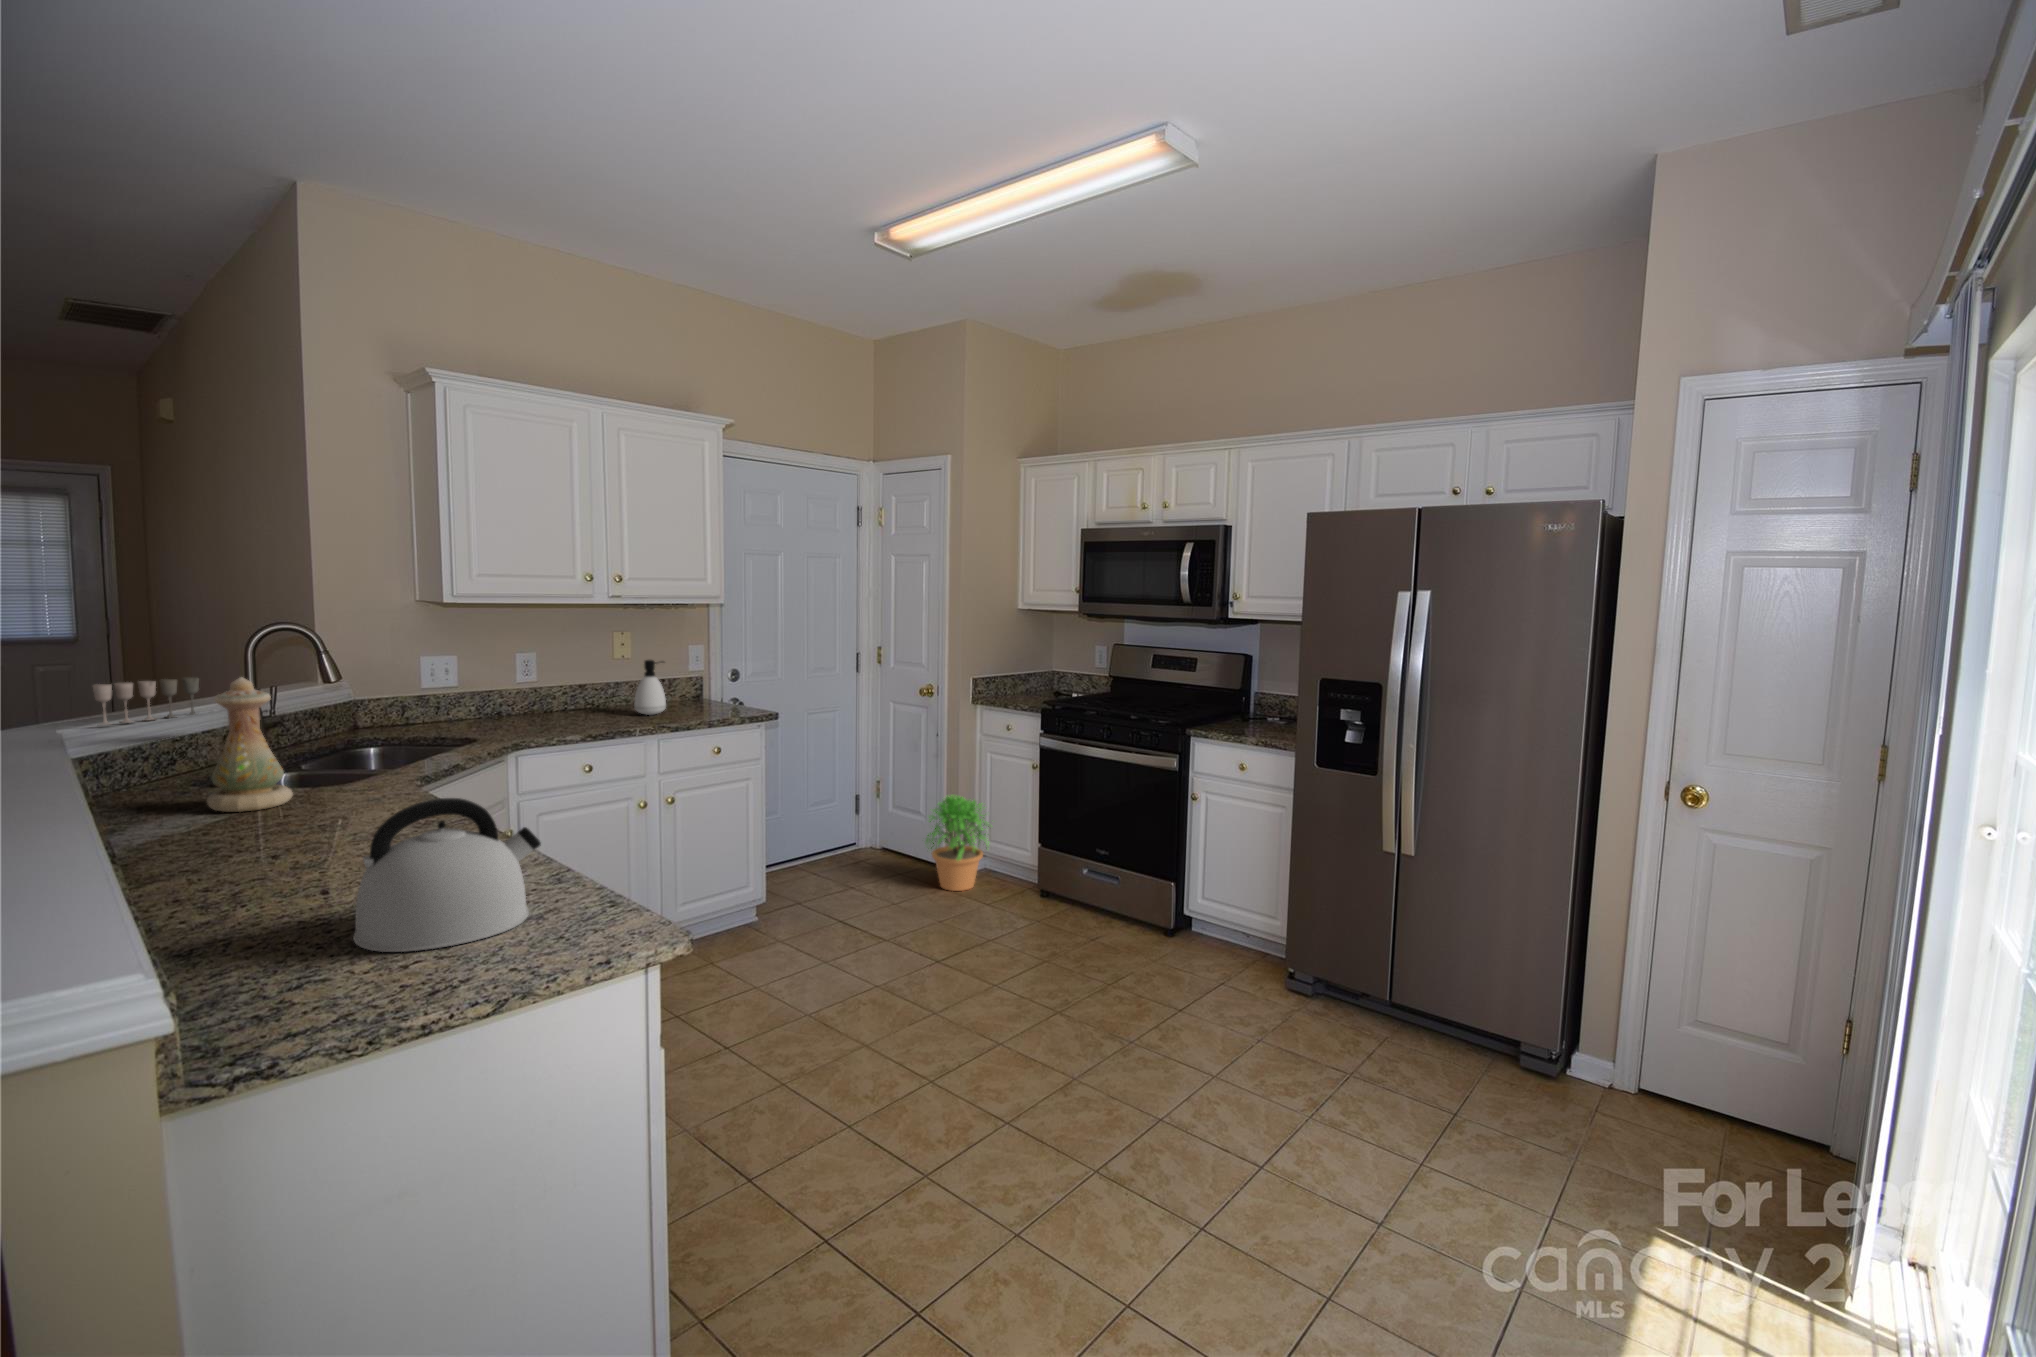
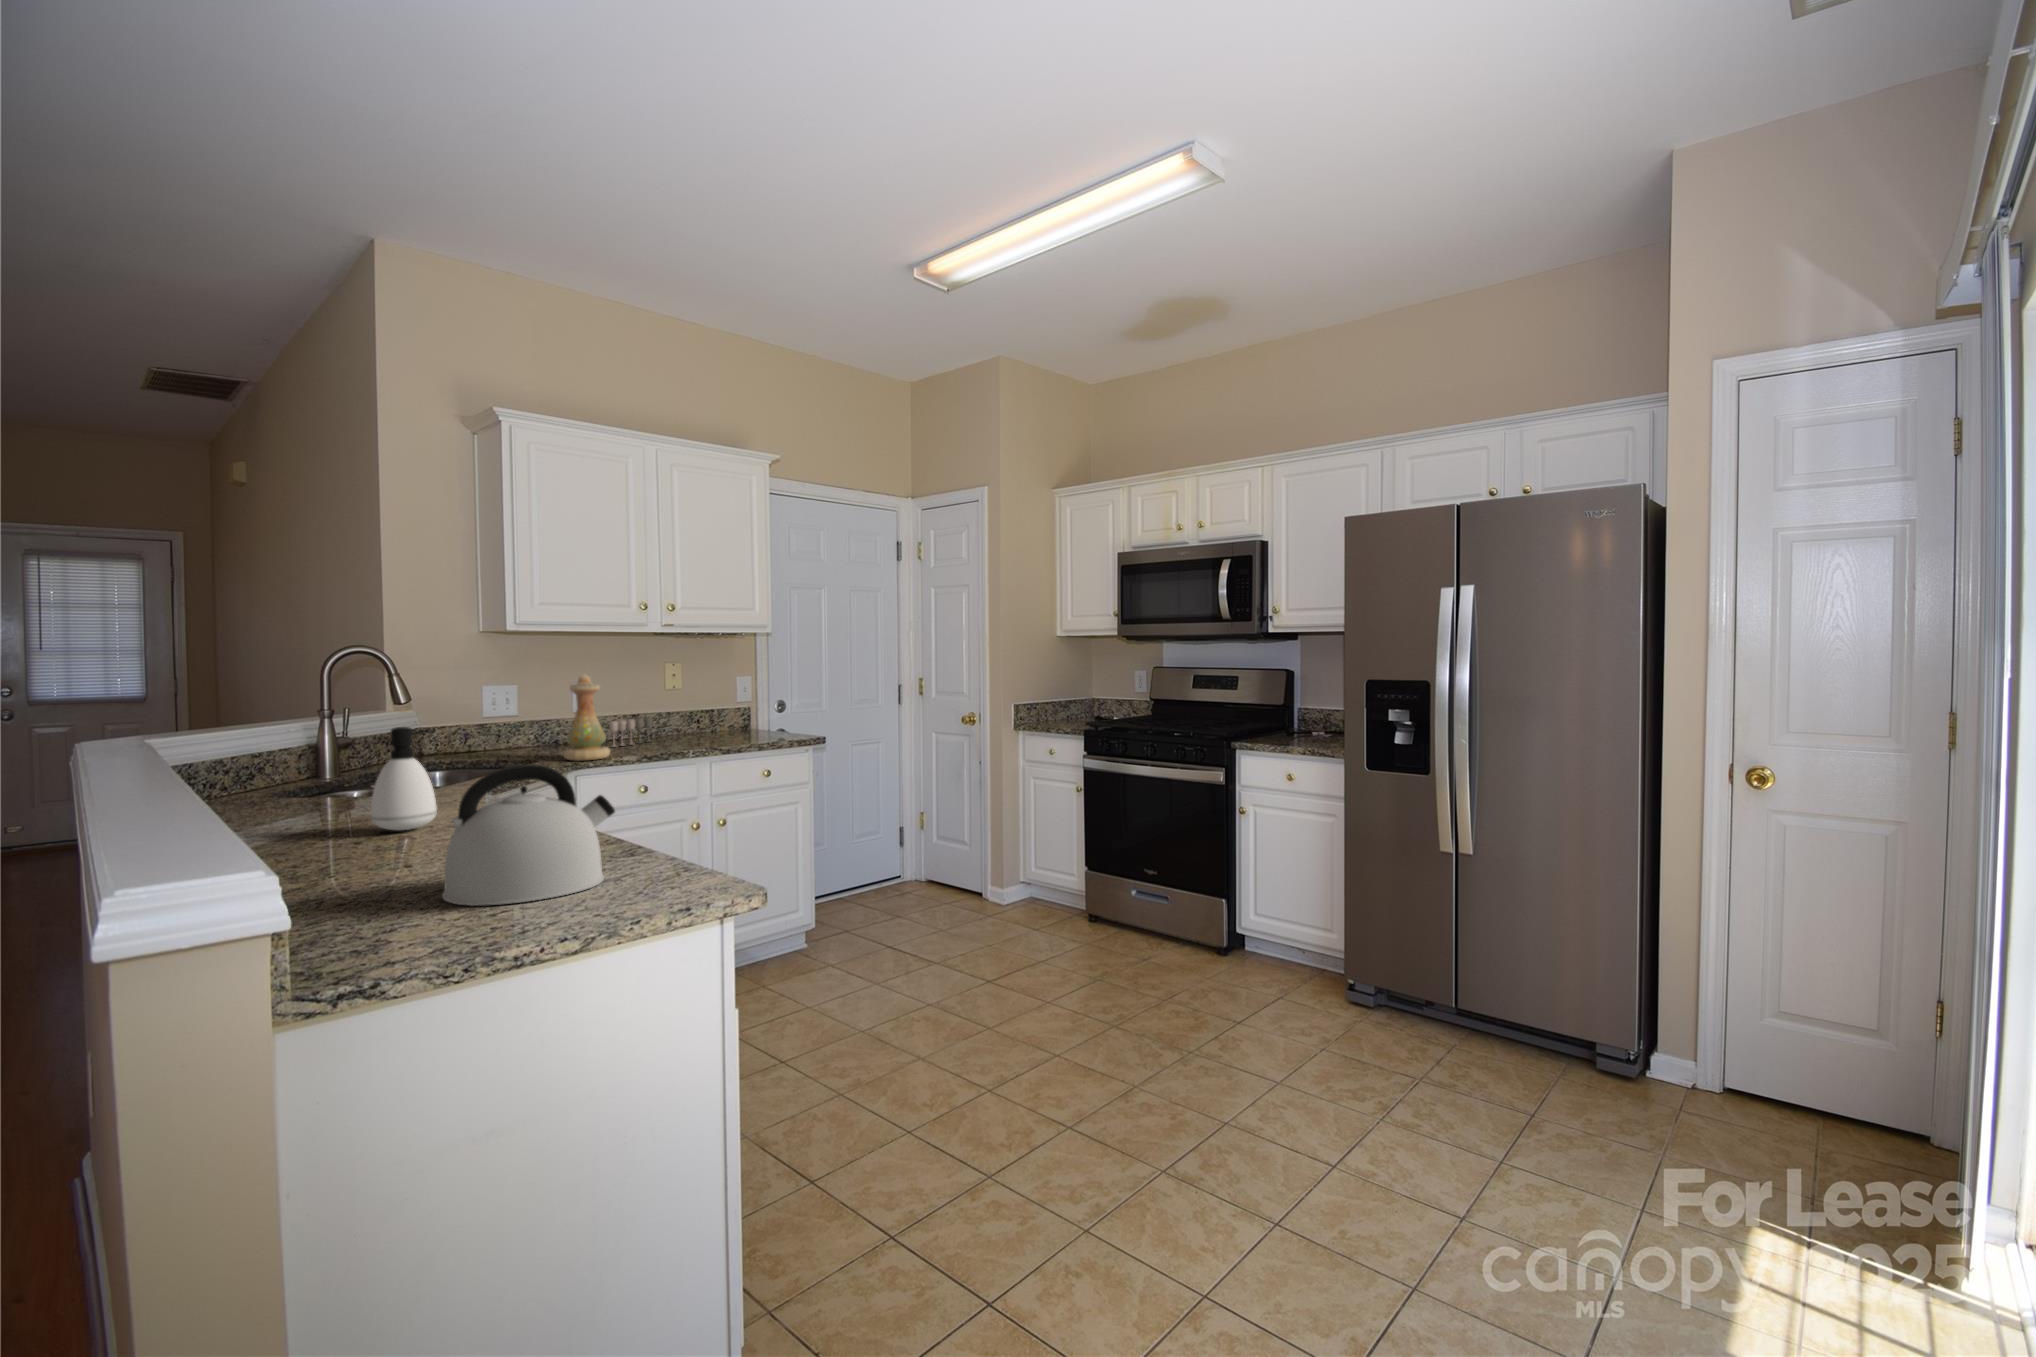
soap dispenser: present [634,660,666,715] -> present [371,727,437,831]
wine glass: present [93,677,199,725] -> present [609,717,653,747]
vase: present [207,677,292,812] -> present [564,675,610,761]
potted plant: present [926,796,989,891] -> none [967,819,1043,918]

